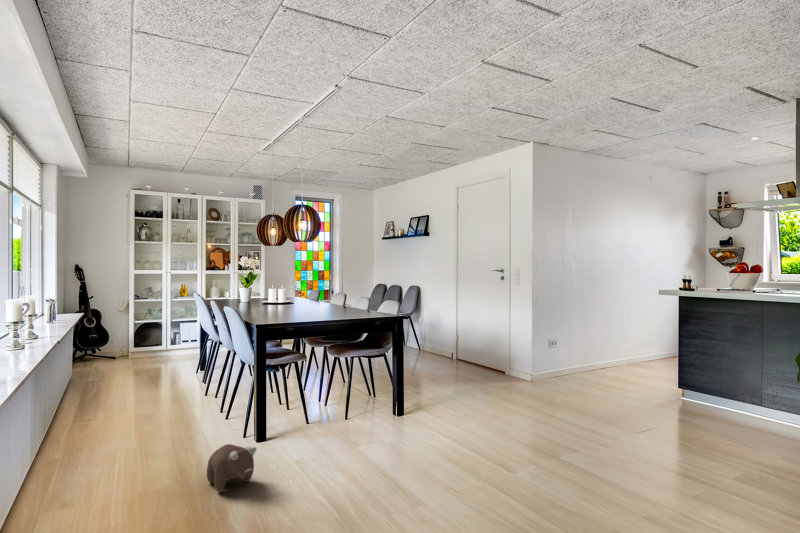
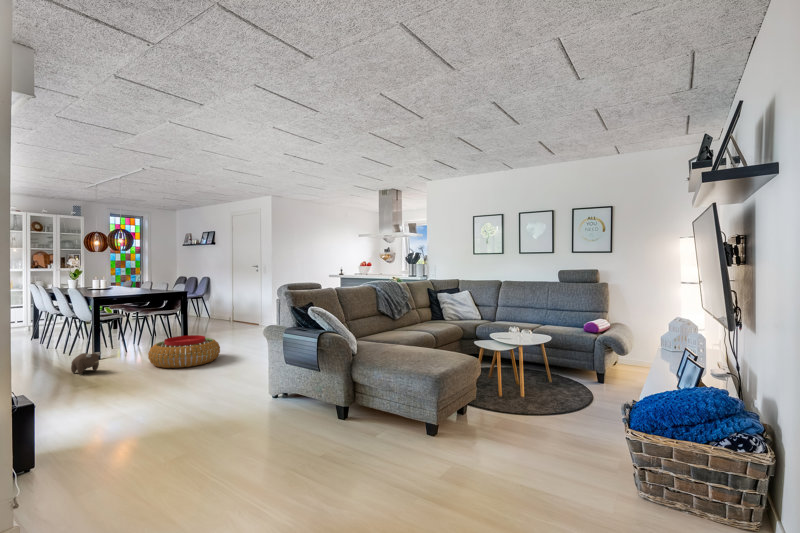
pouf: none [340,415,480,504] -> present [148,335,220,368]

